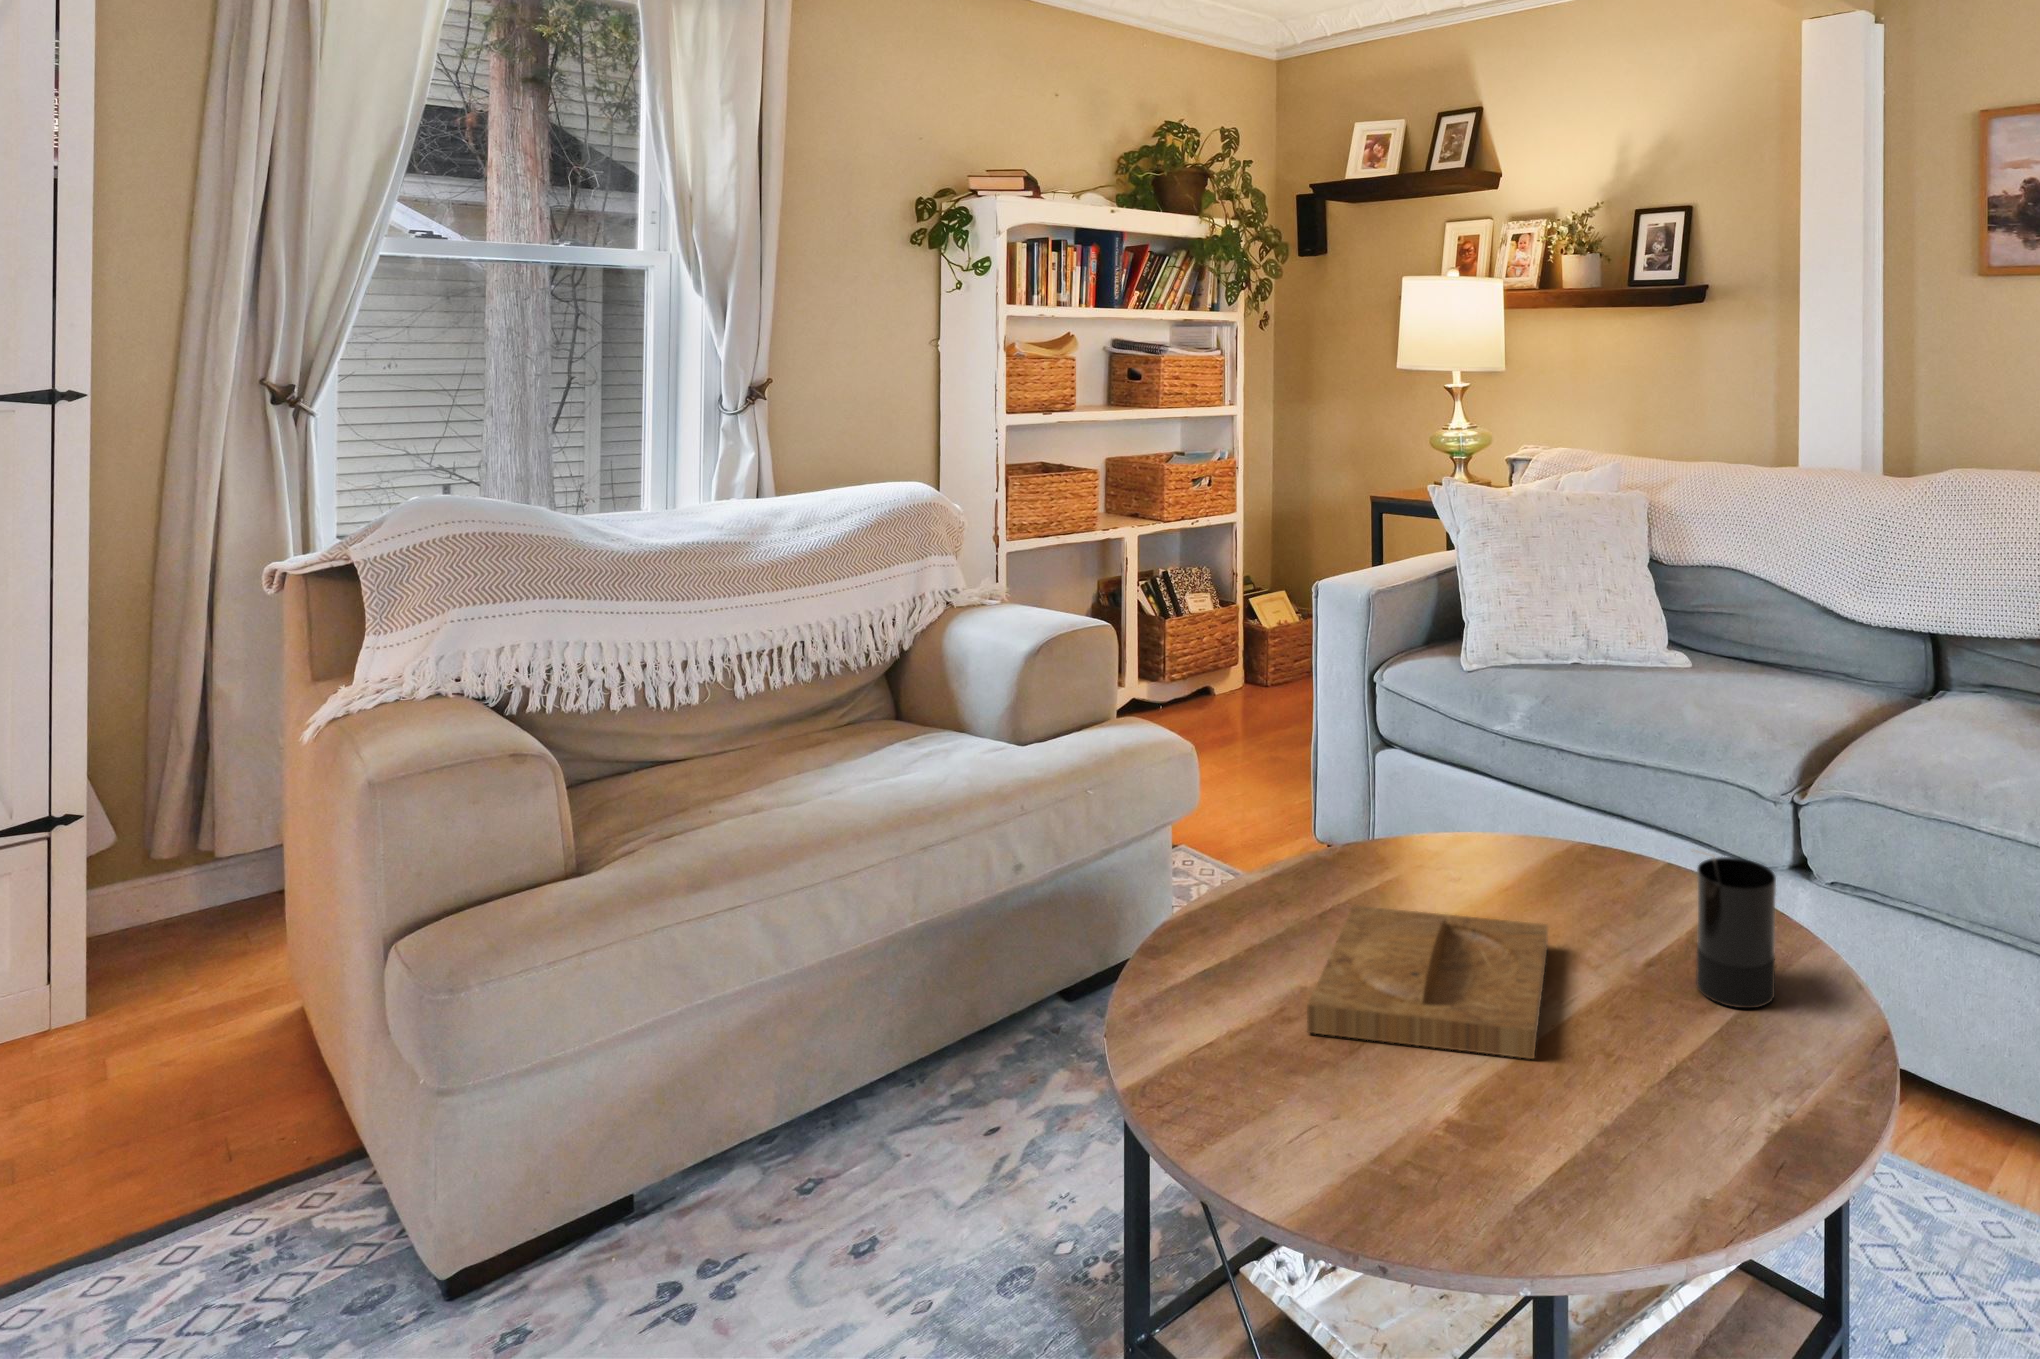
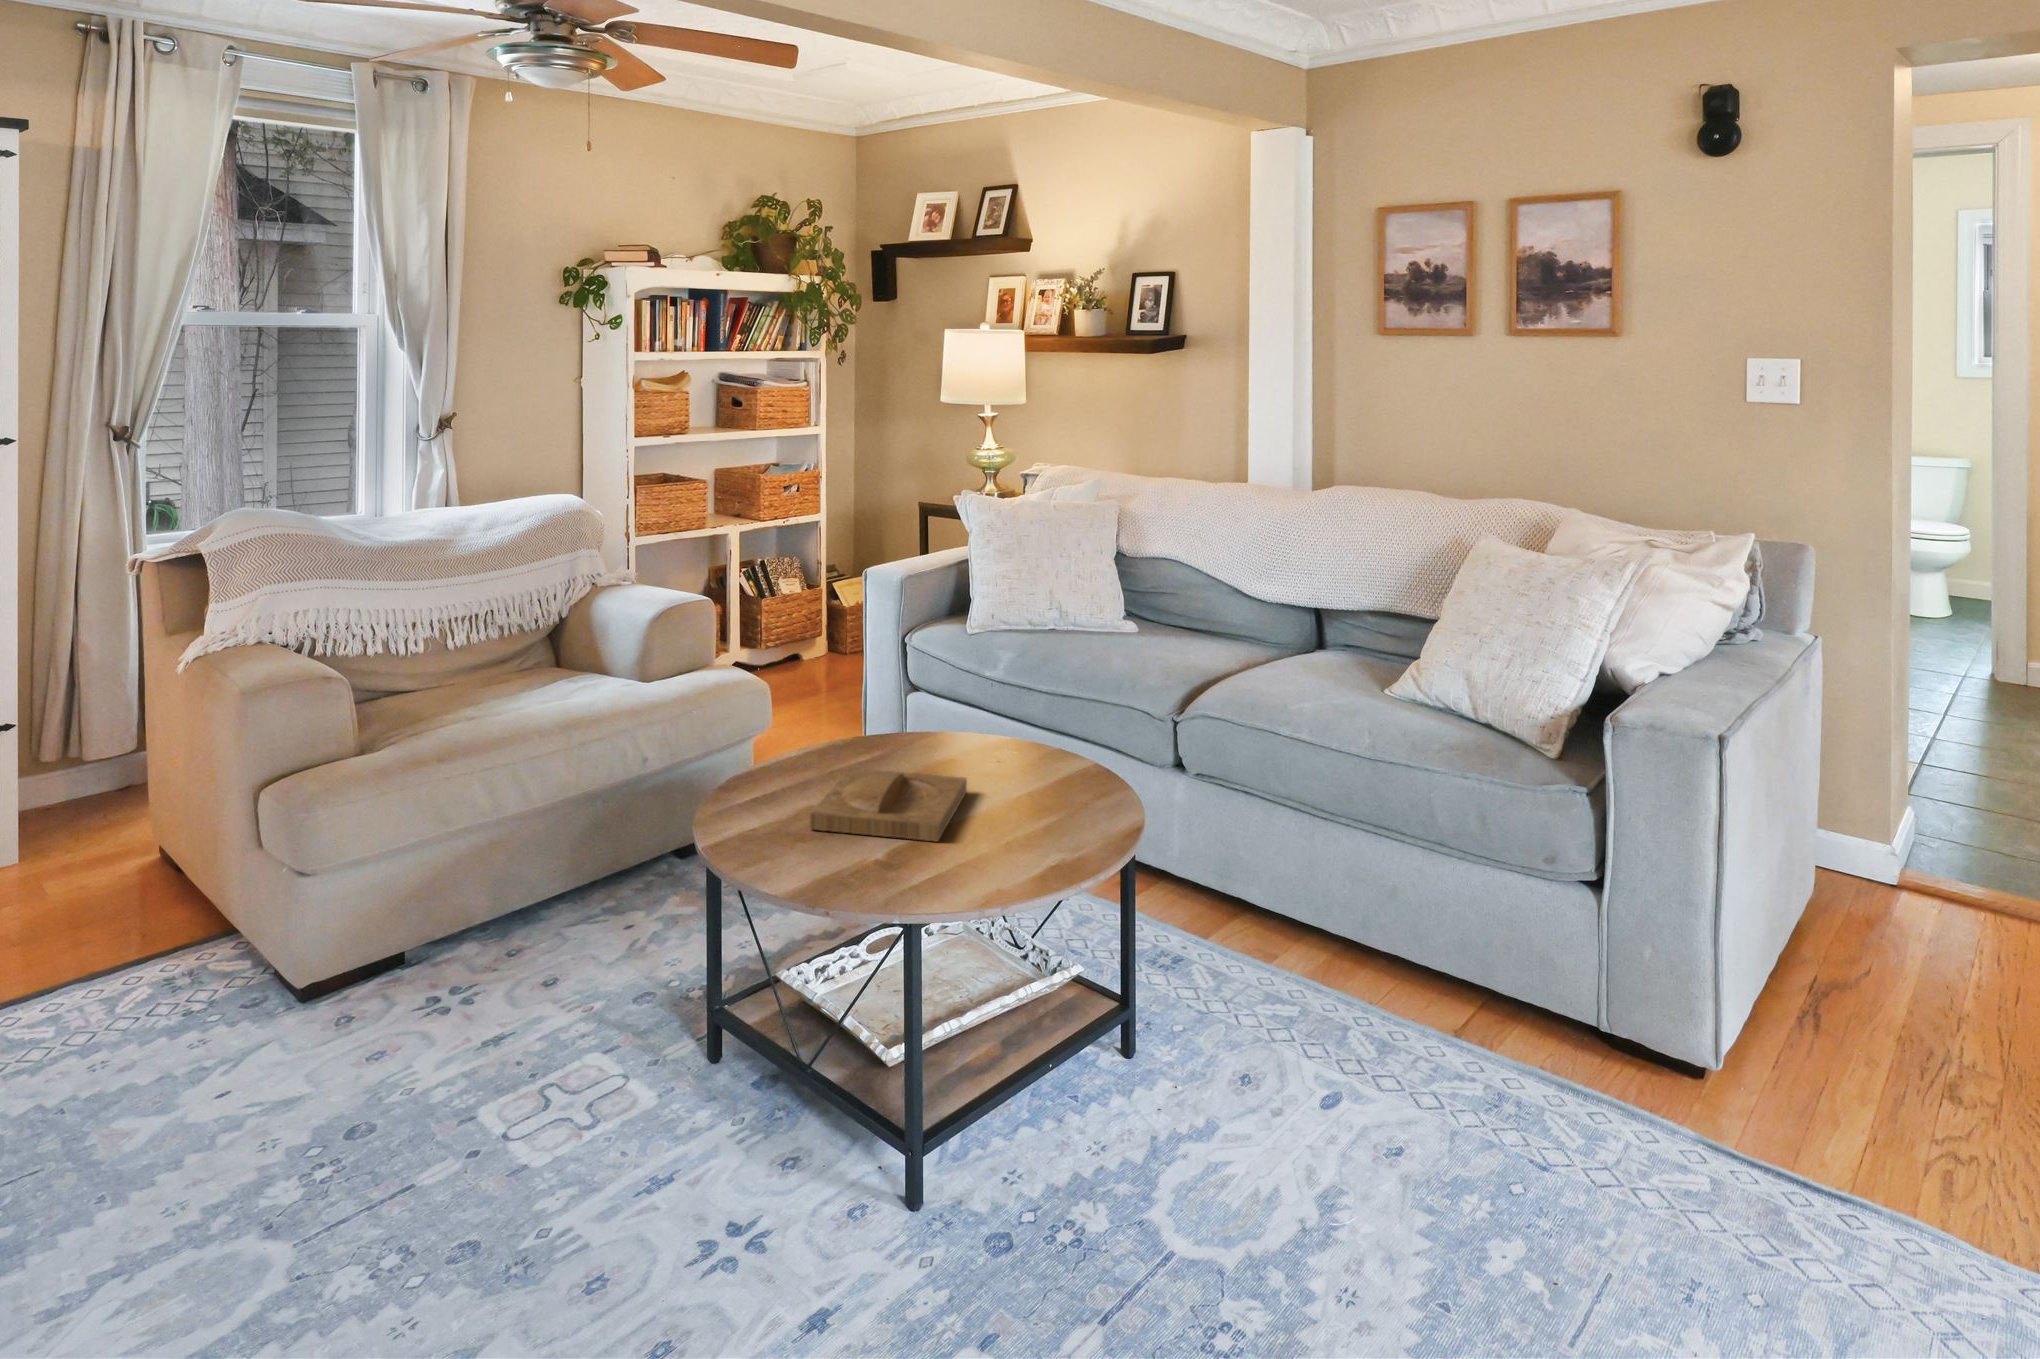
candle: present [1692,850,1776,1008] -> none [1048,729,1095,821]

